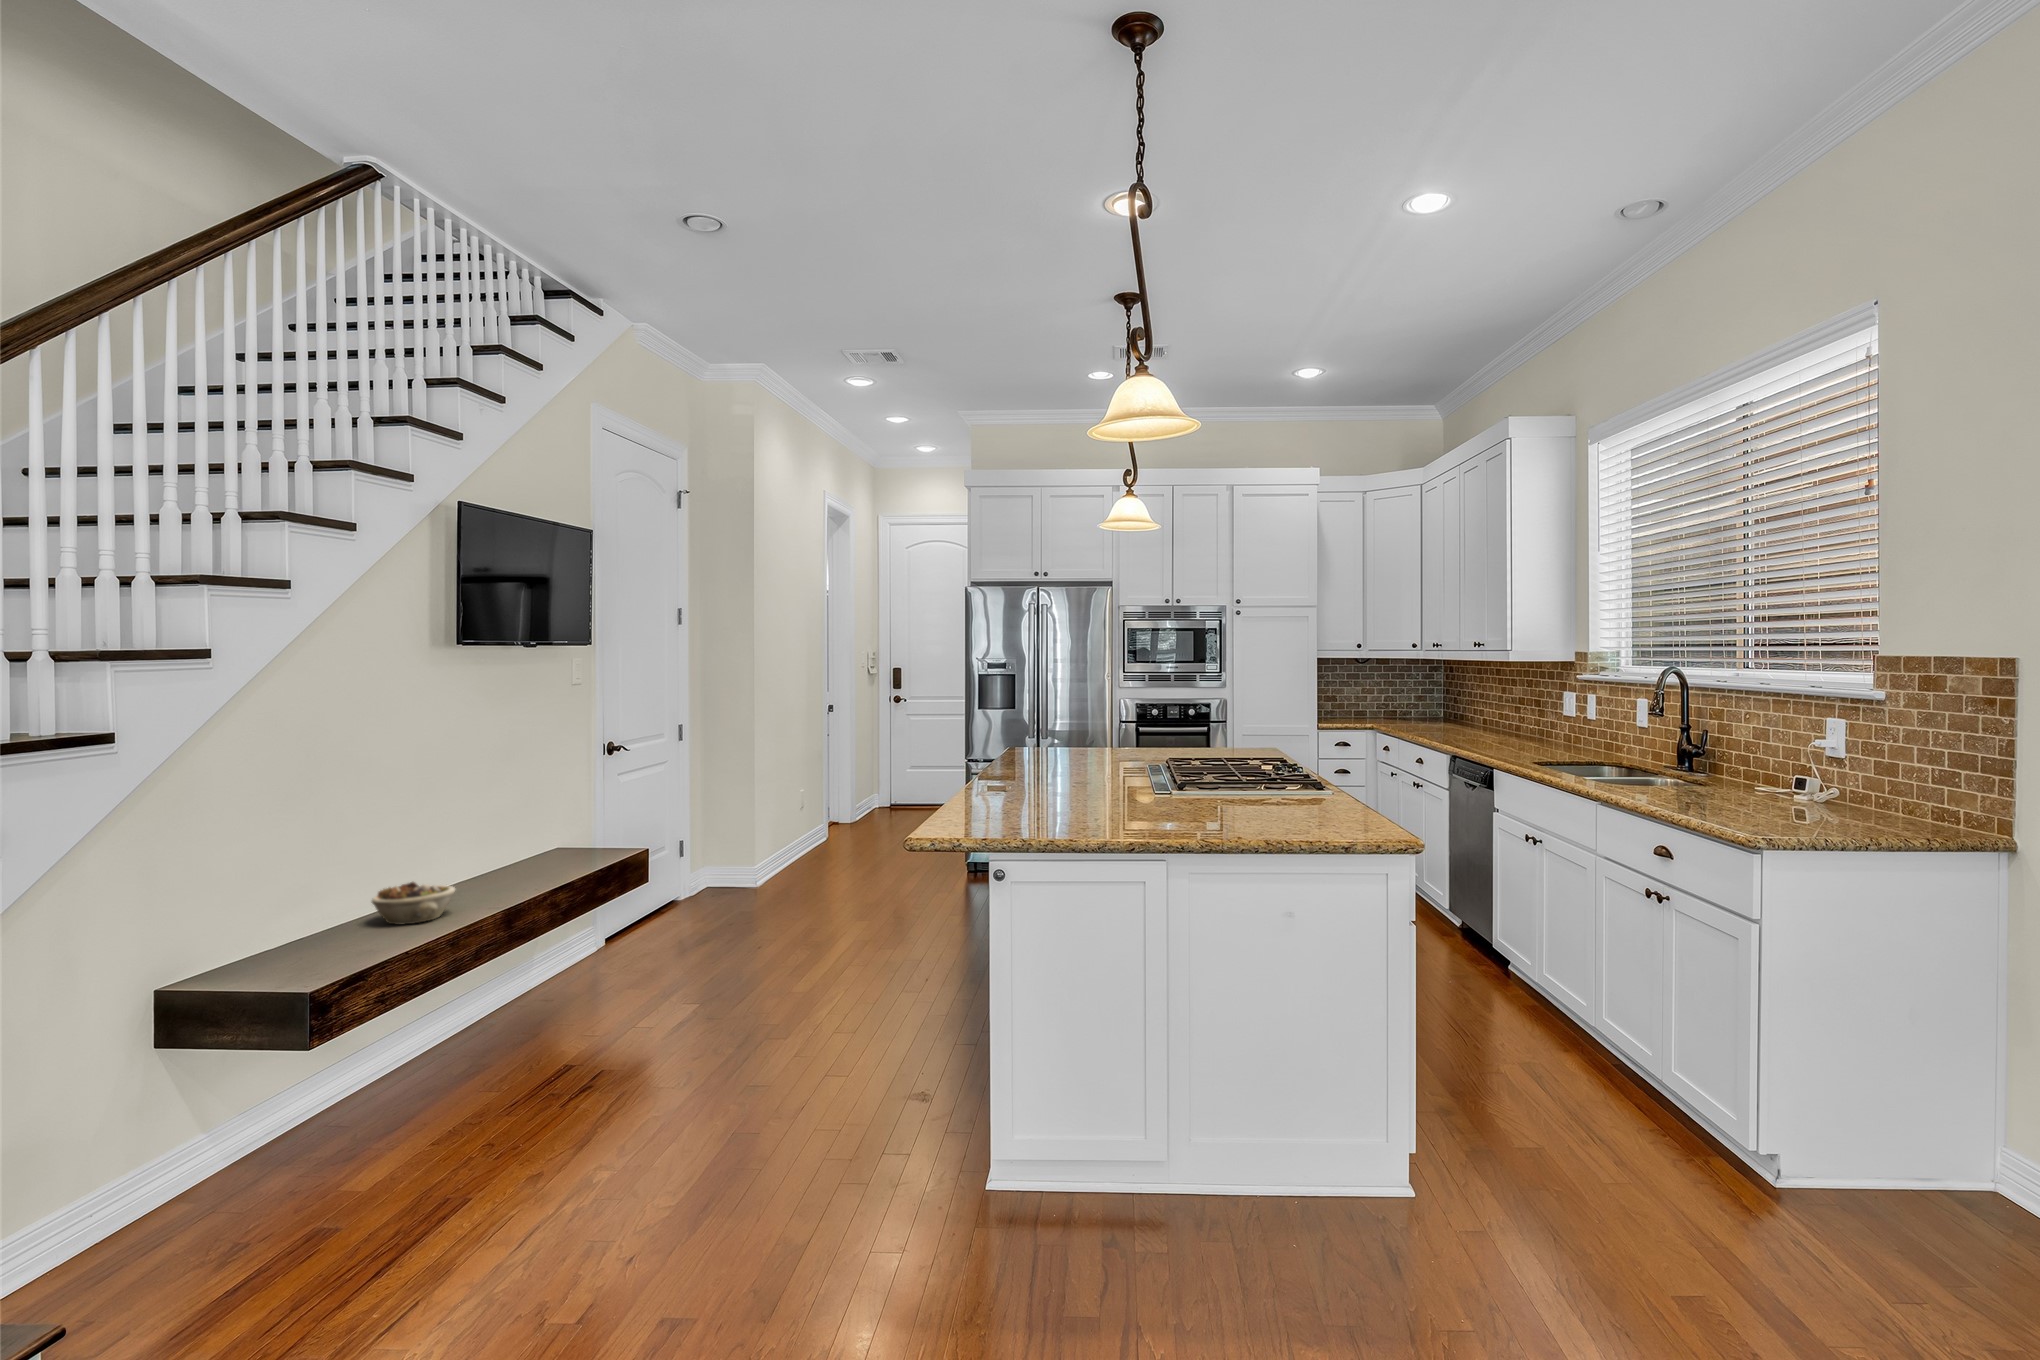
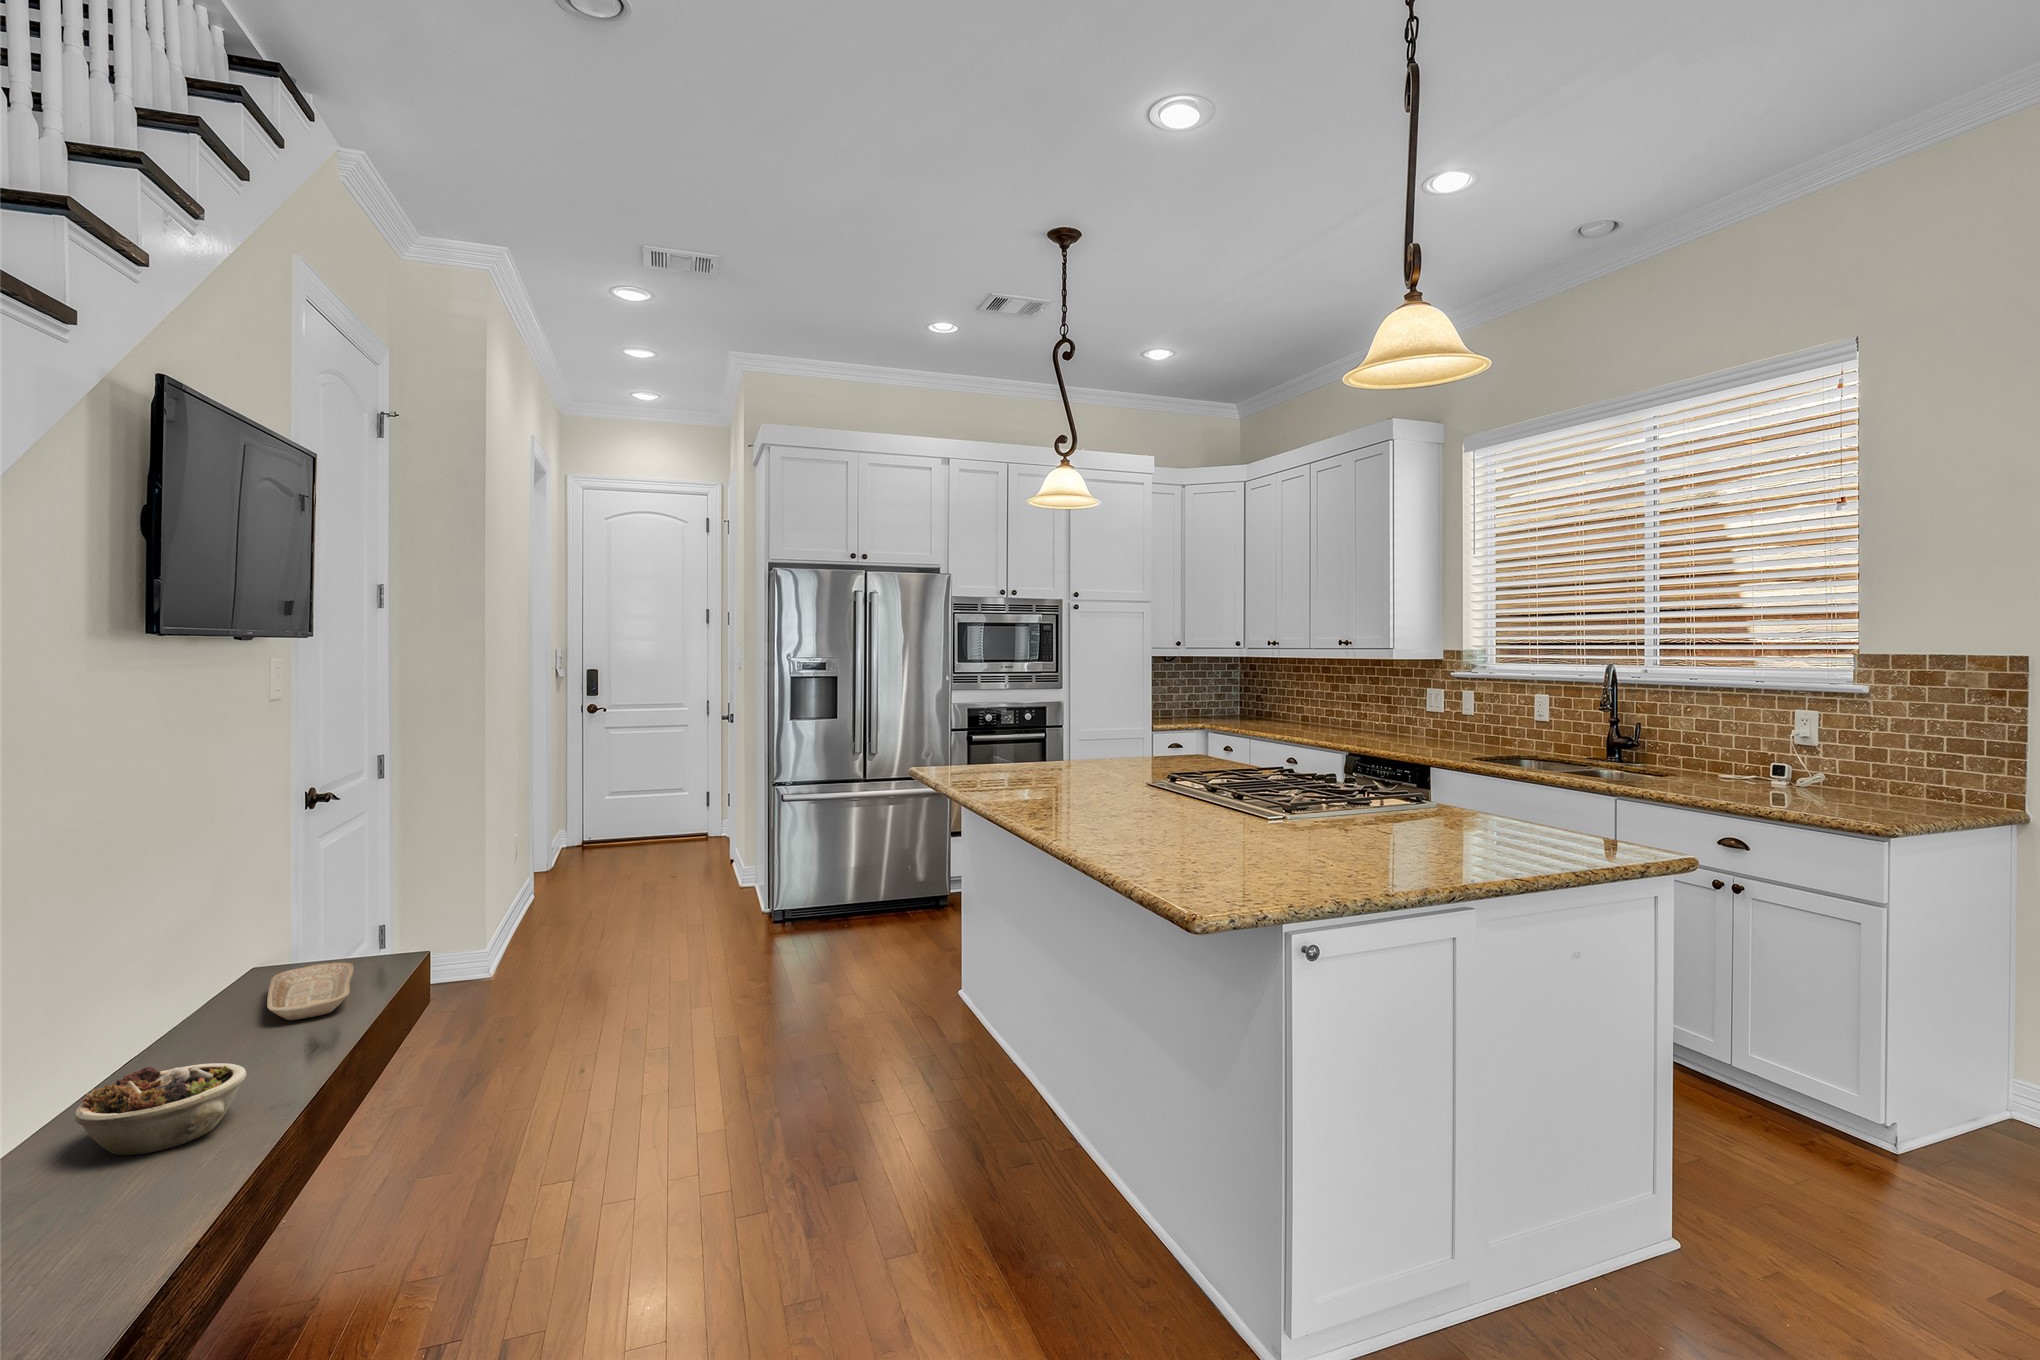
tray: none [513,849,577,877] -> present [267,963,354,1020]

